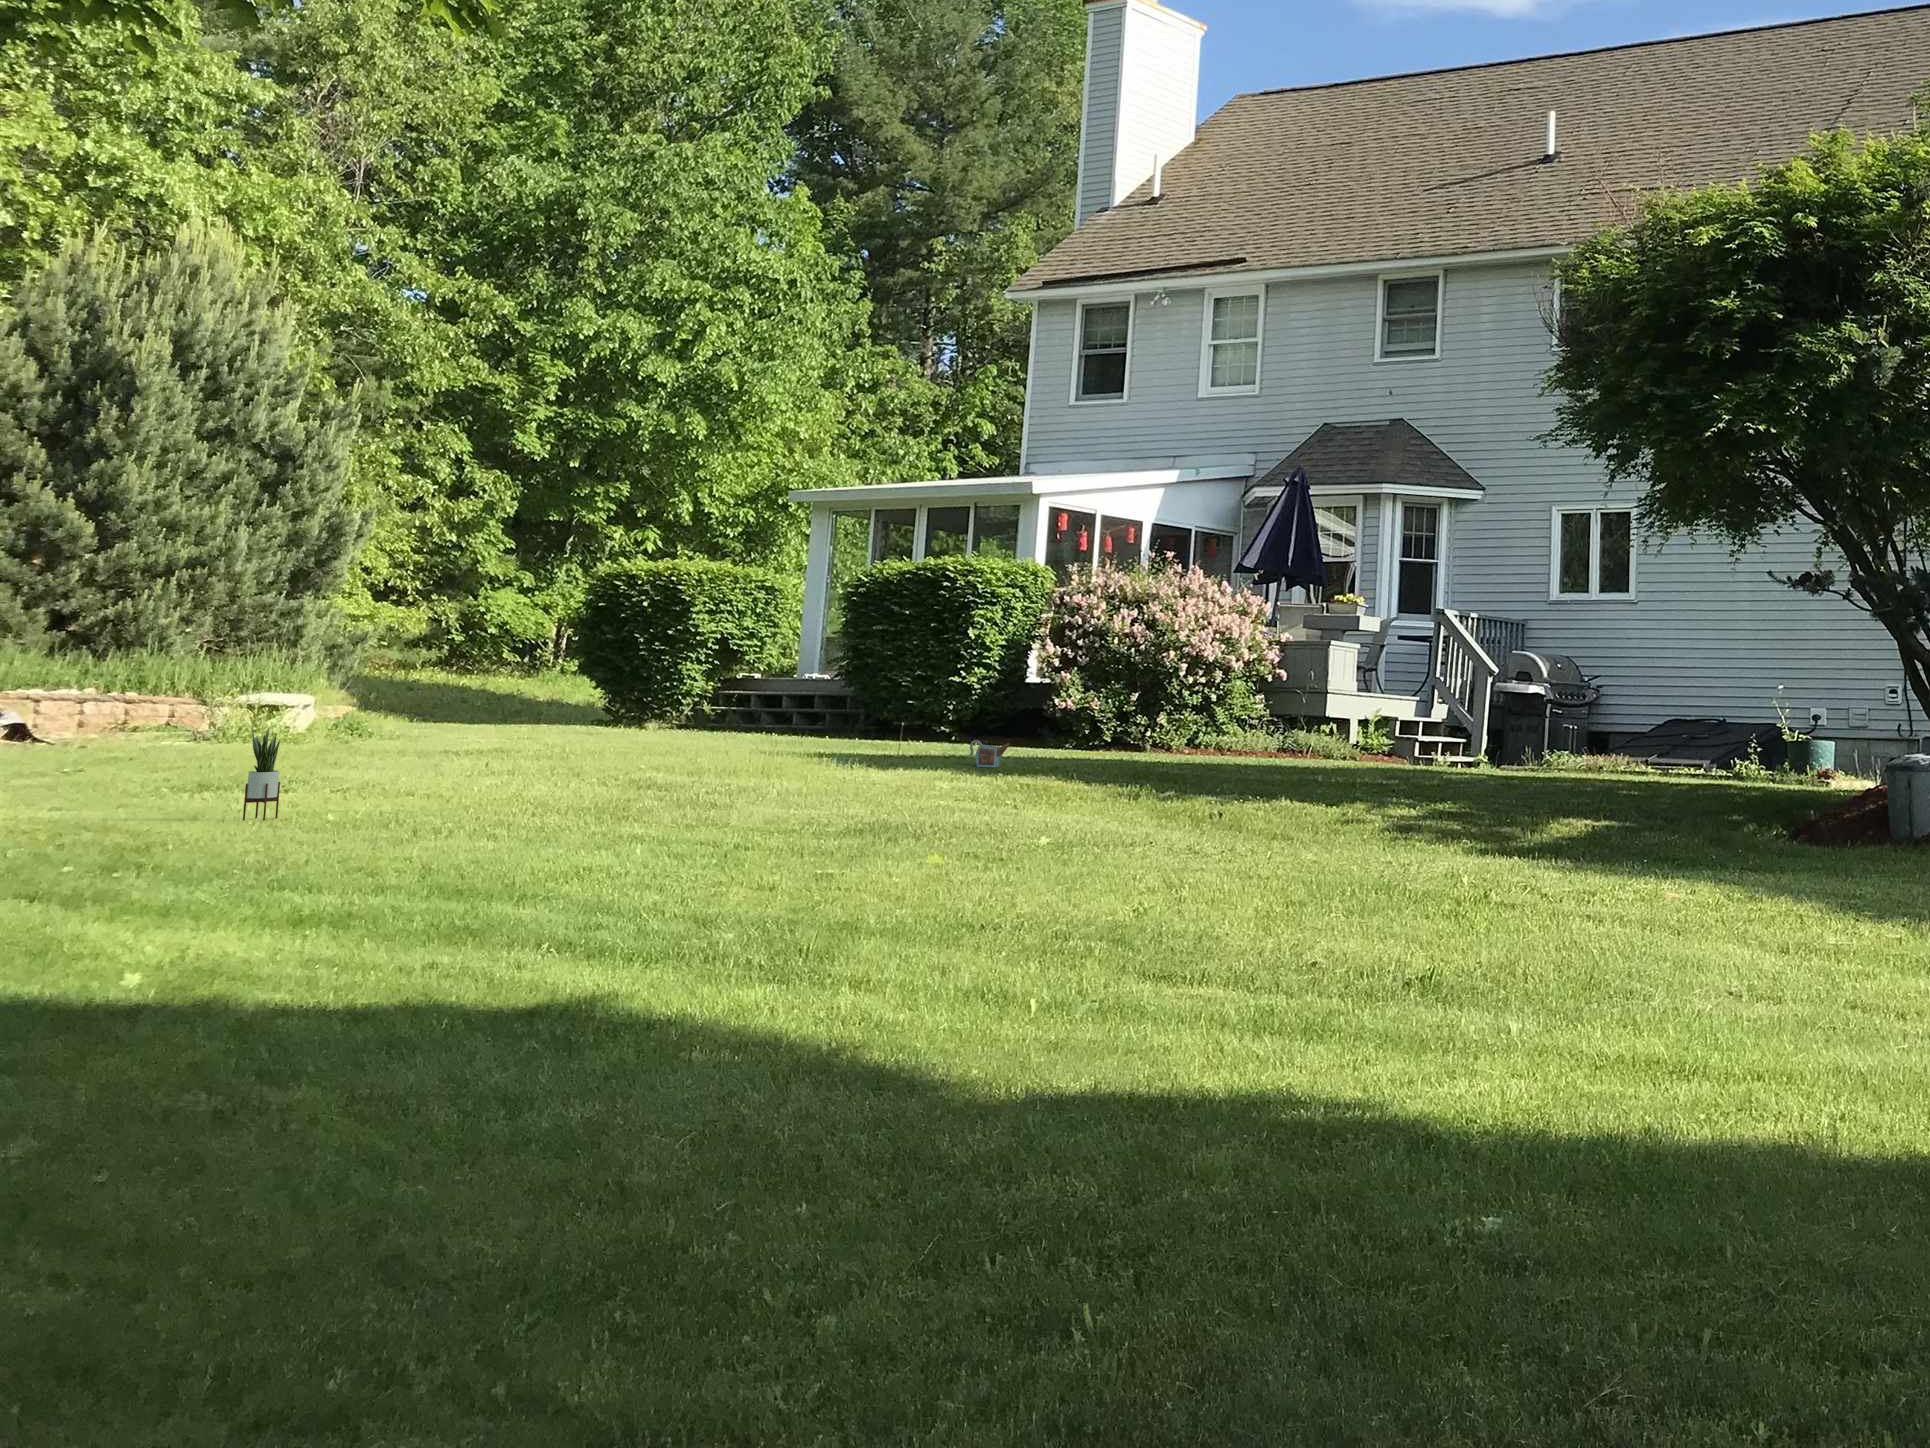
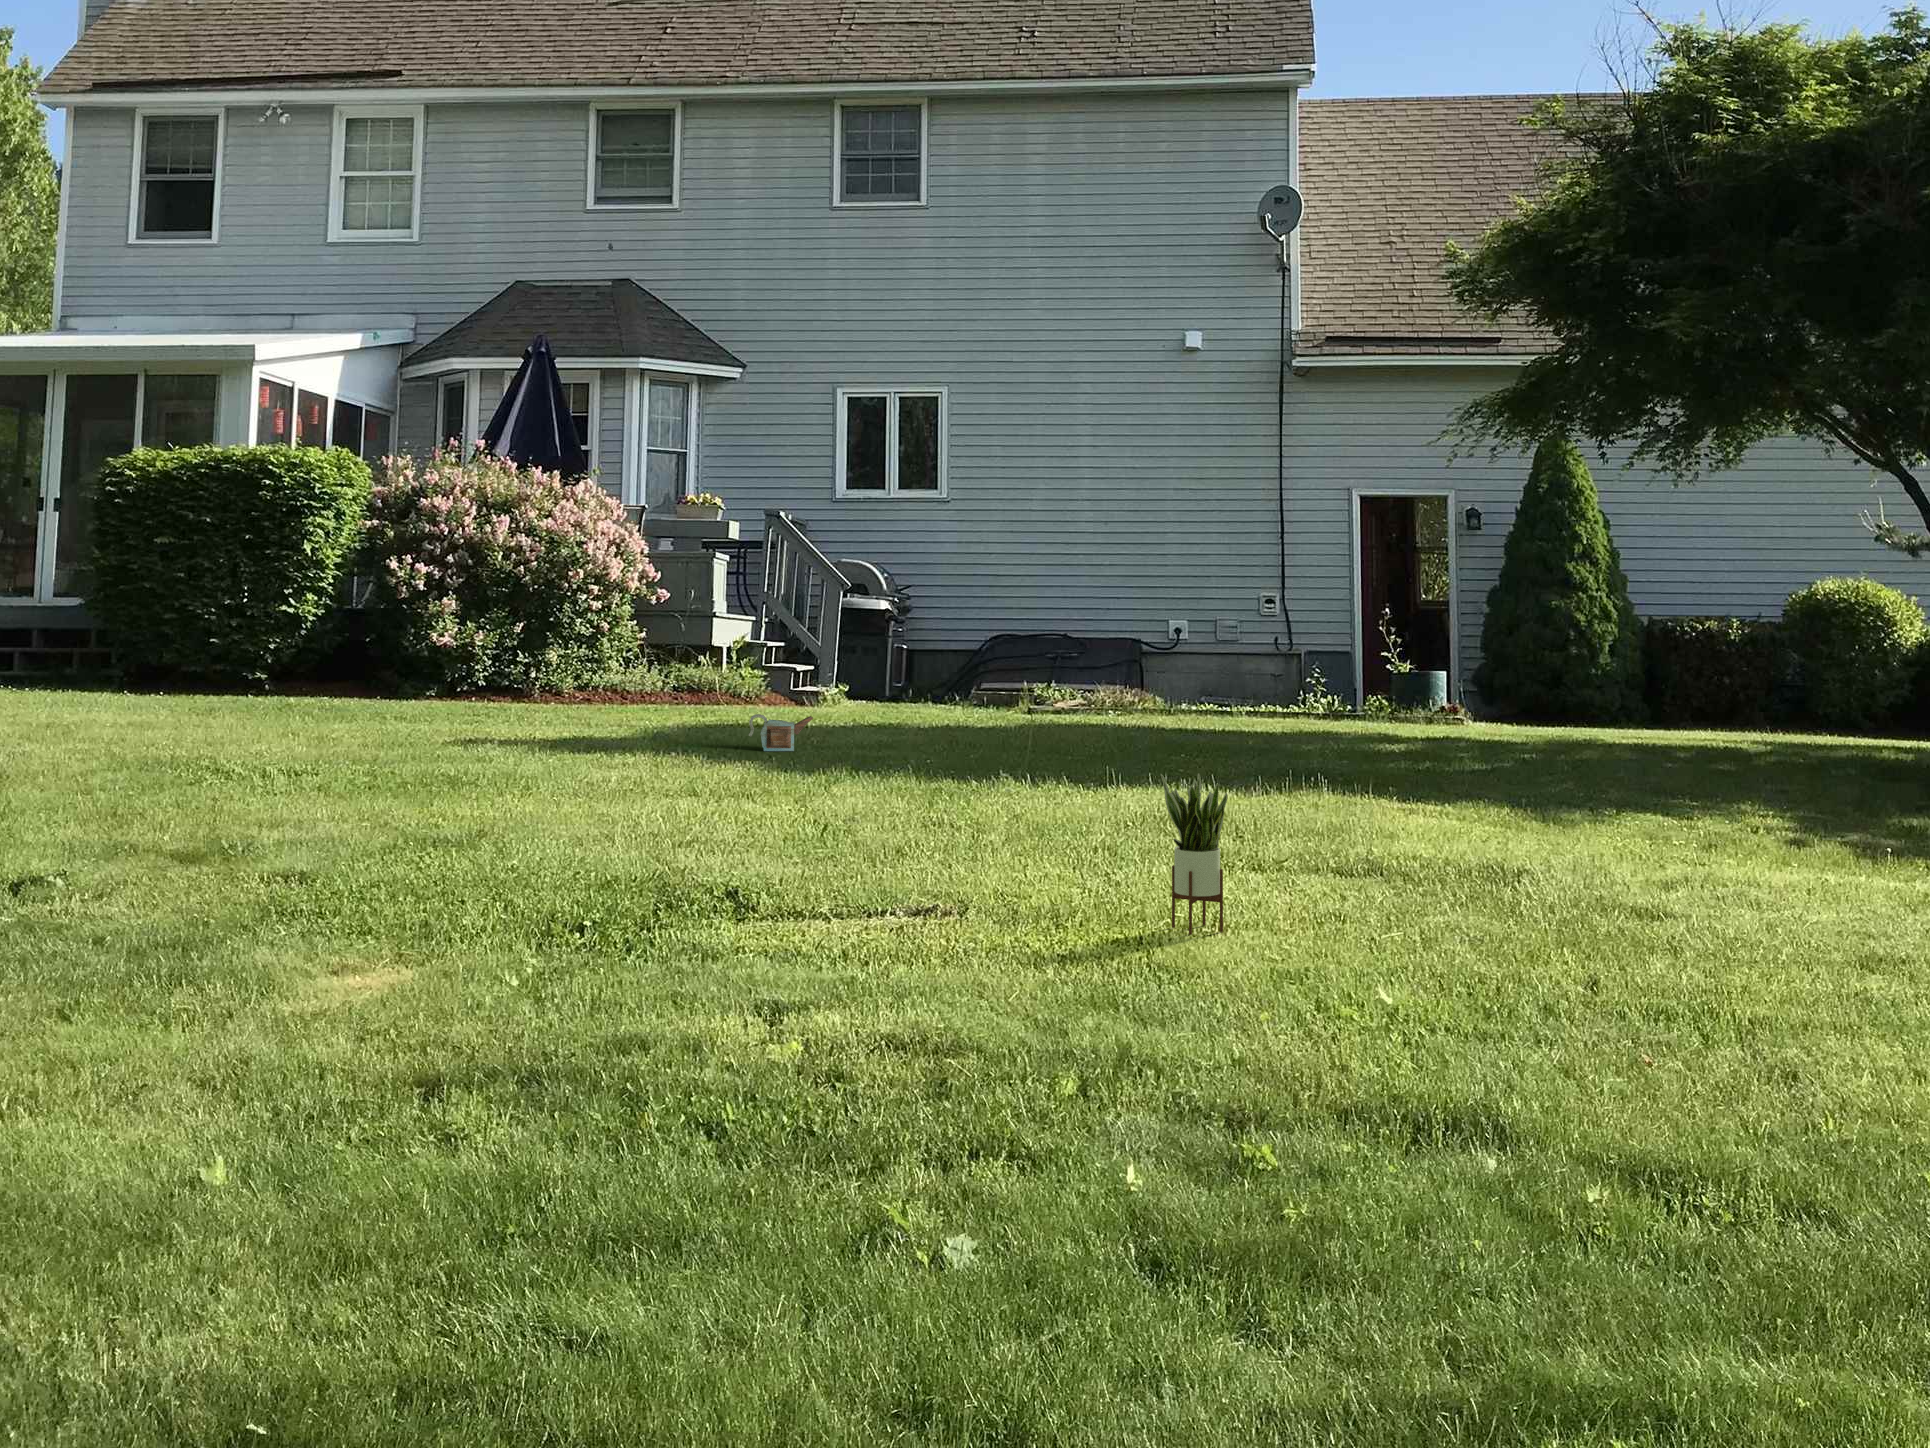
potted plant: present [243,728,280,820] -> present [1161,773,1227,934]

